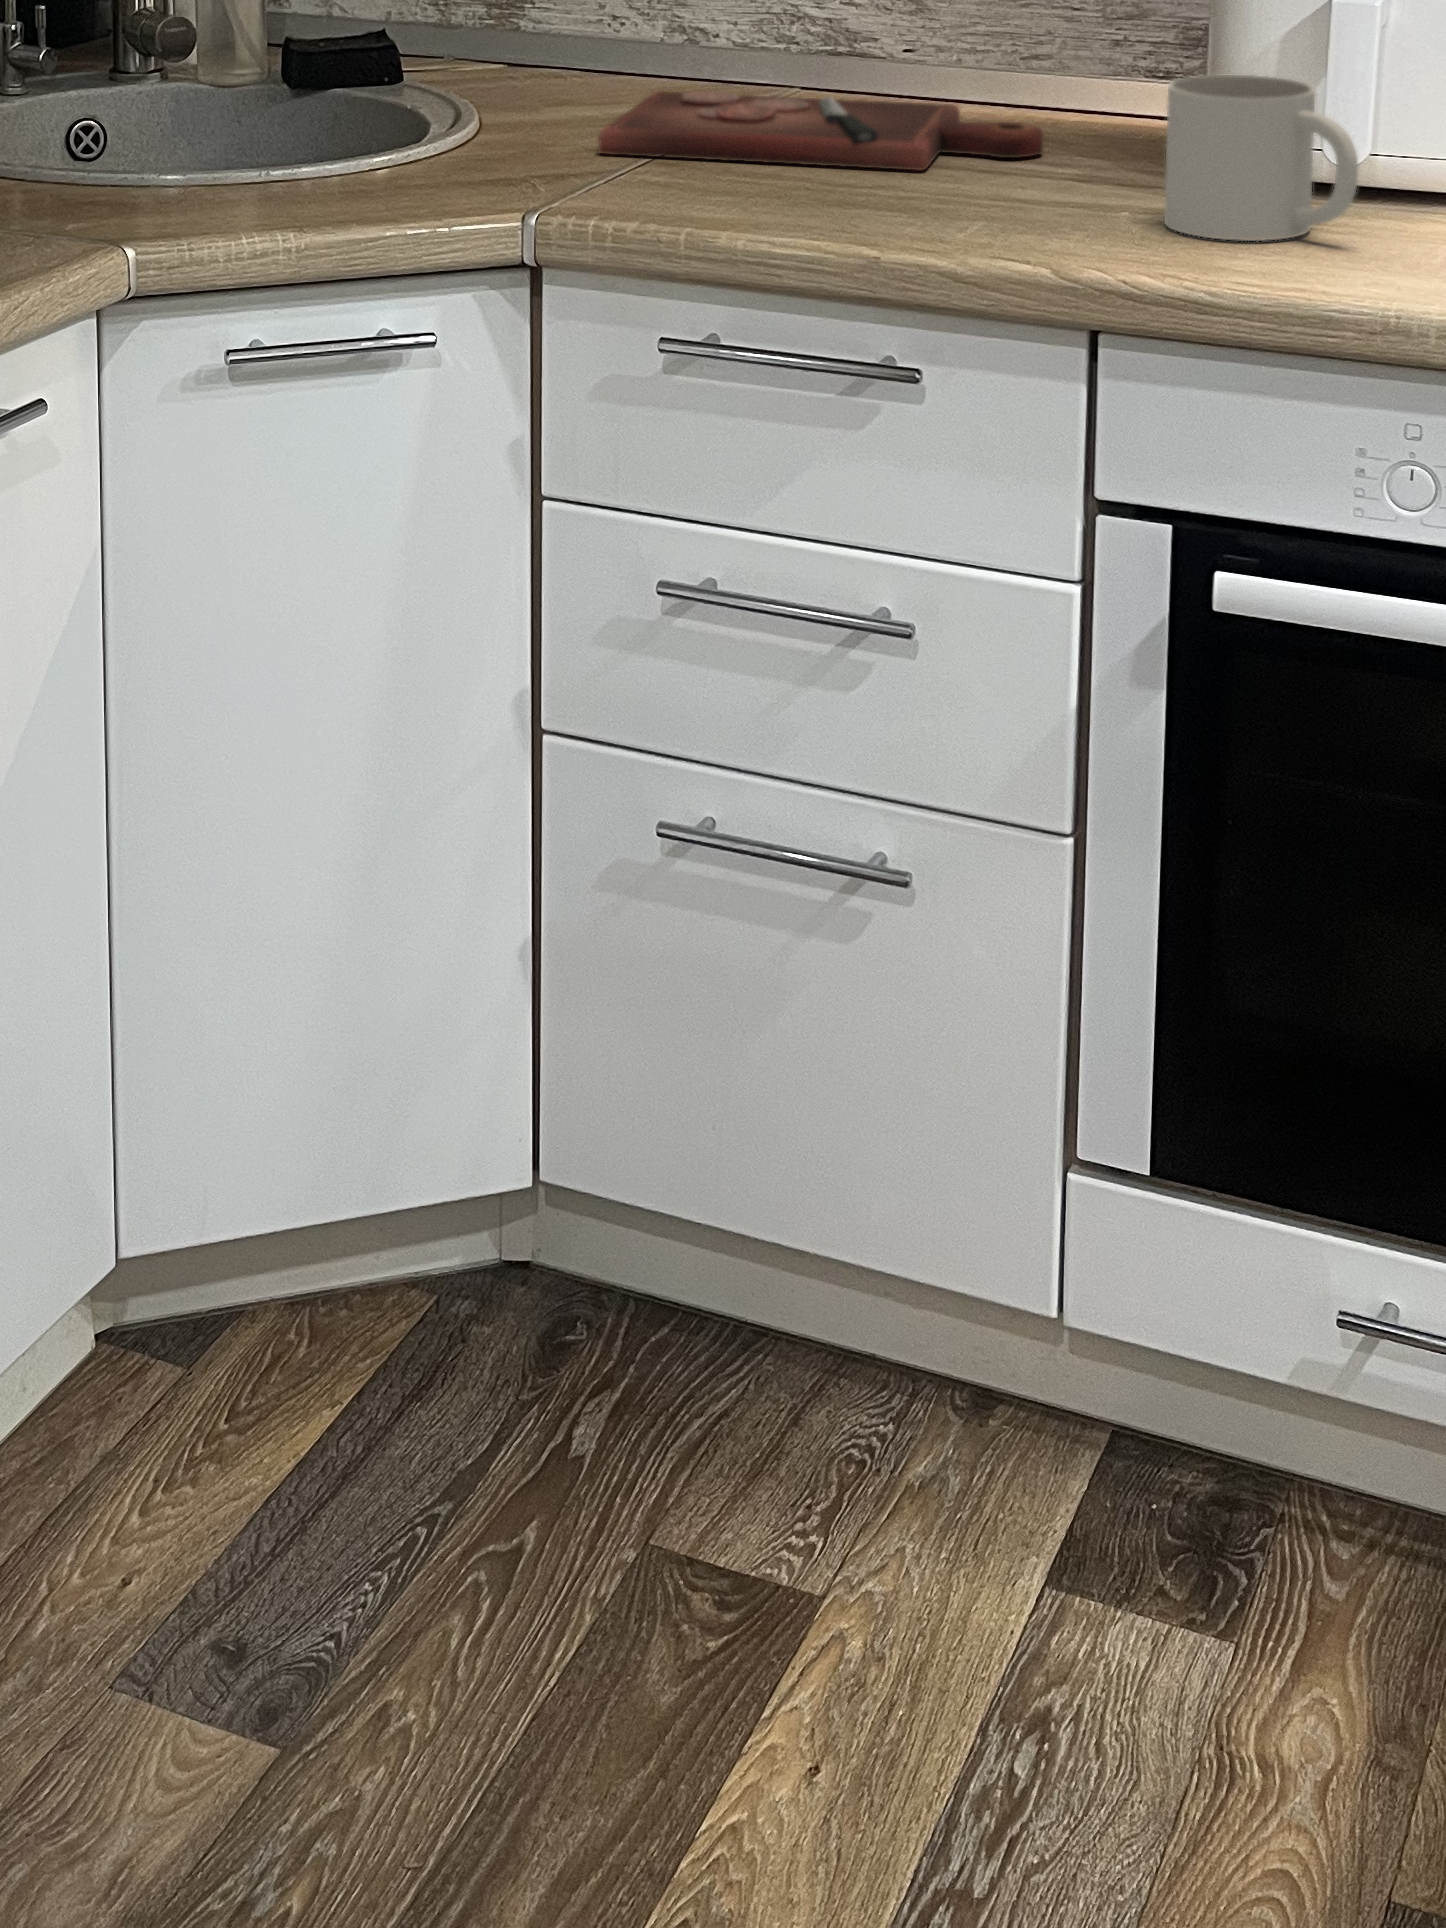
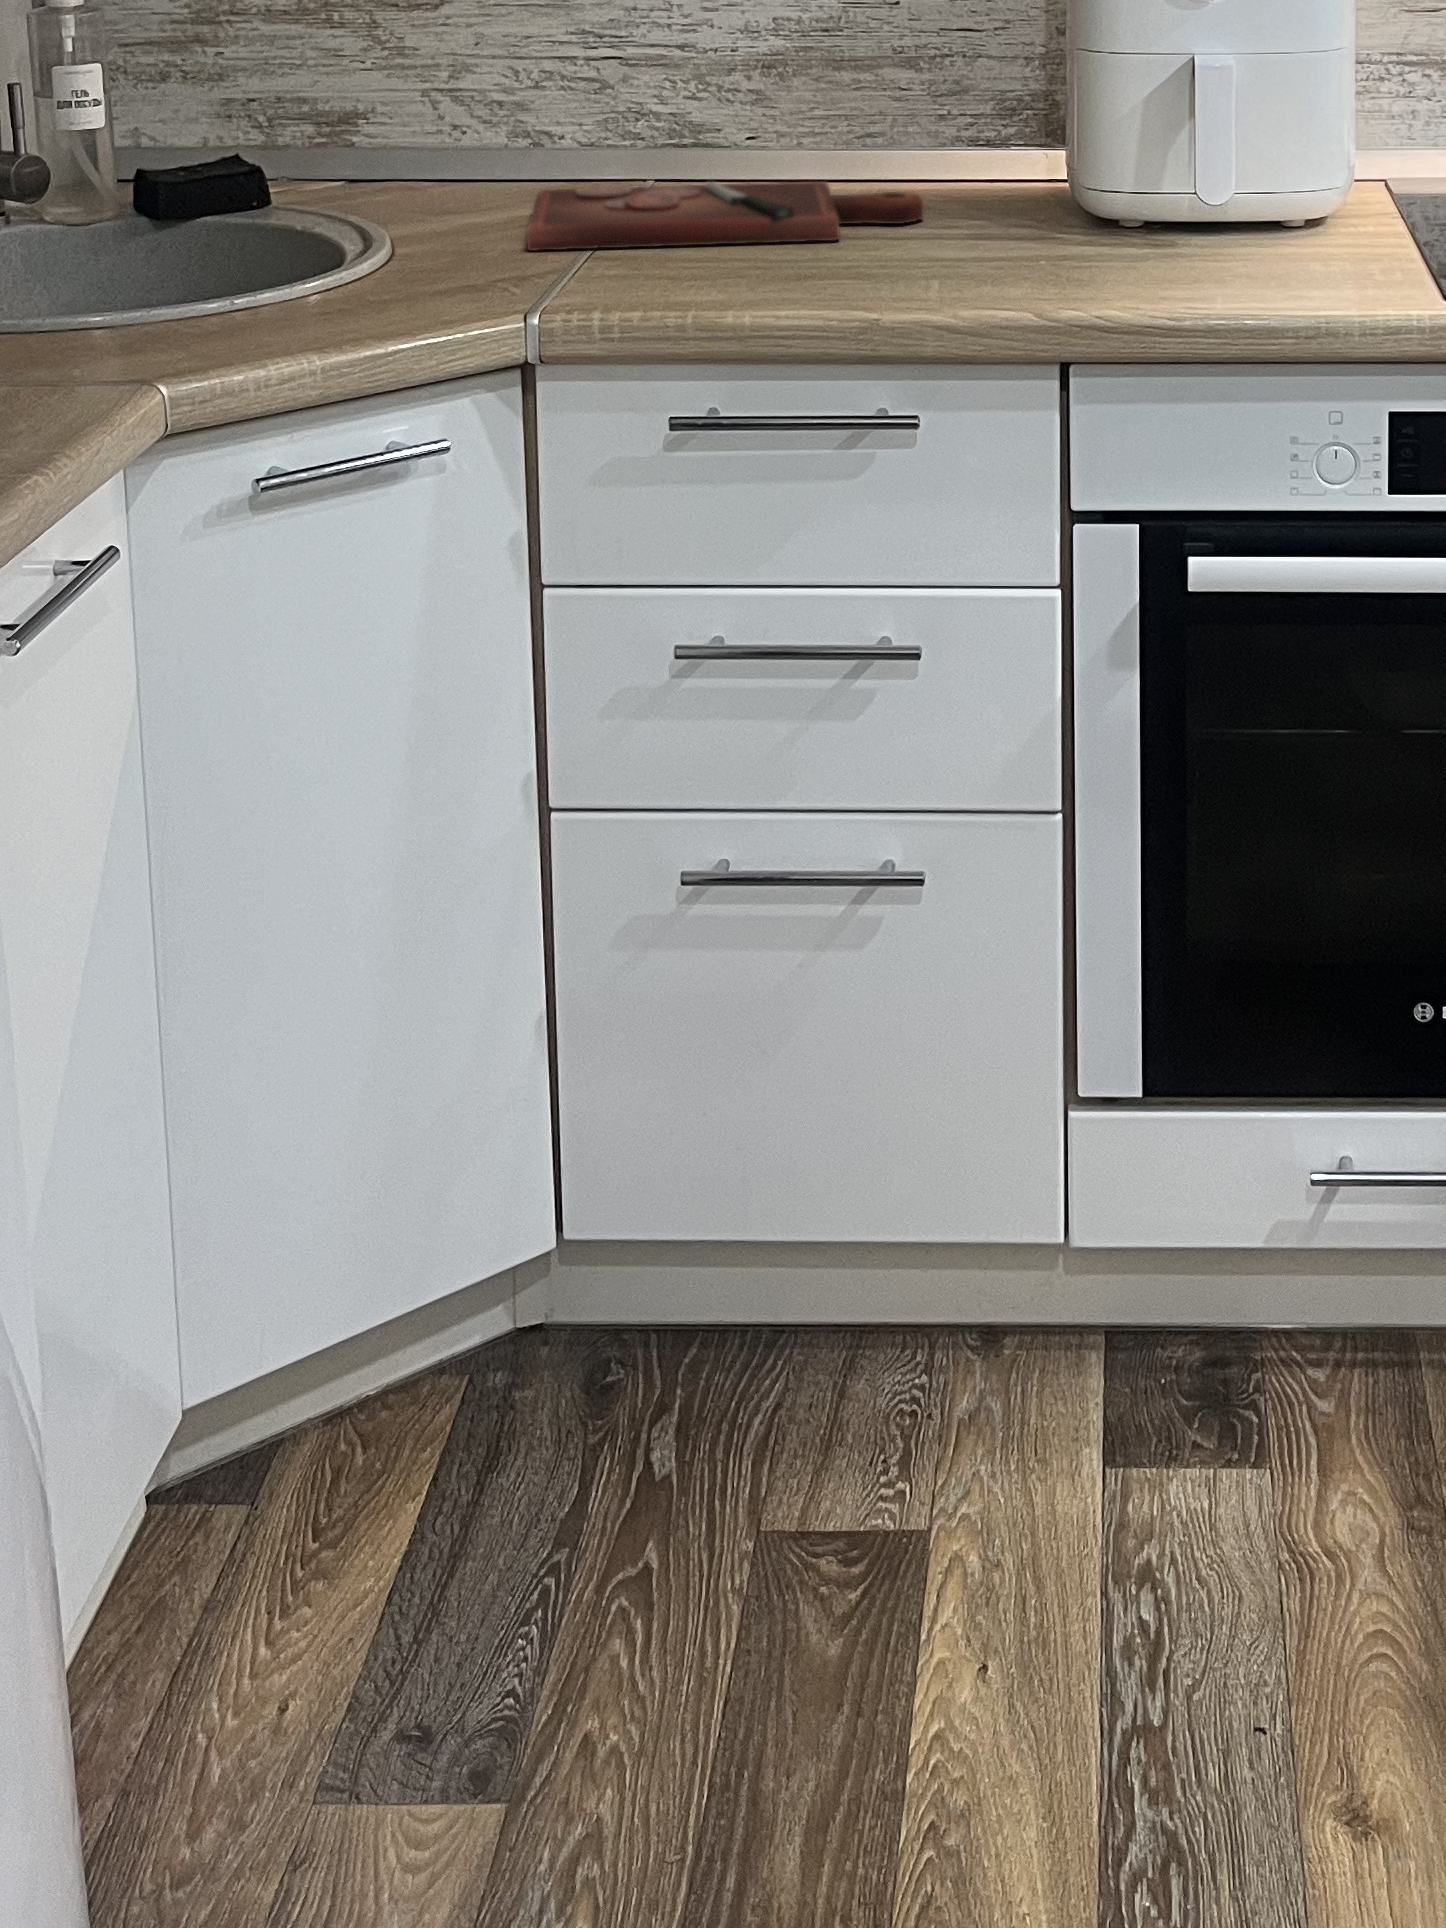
mug: present [1164,75,1358,241] -> none [1081,131,1252,273]

